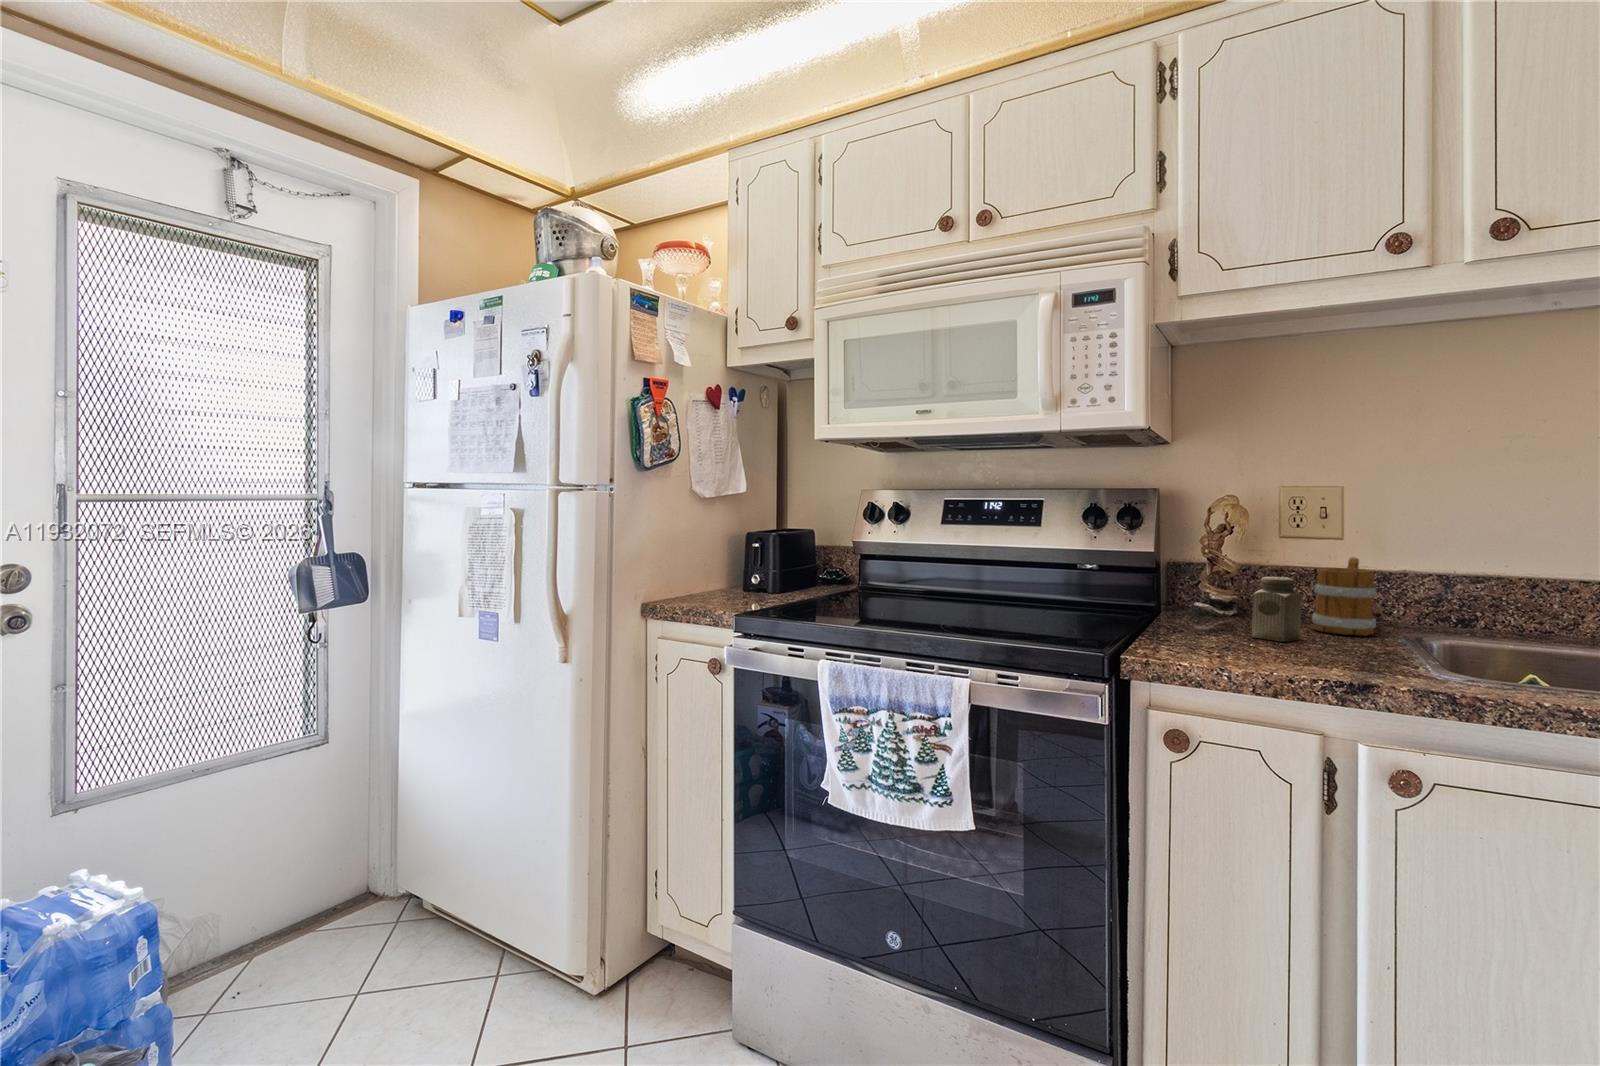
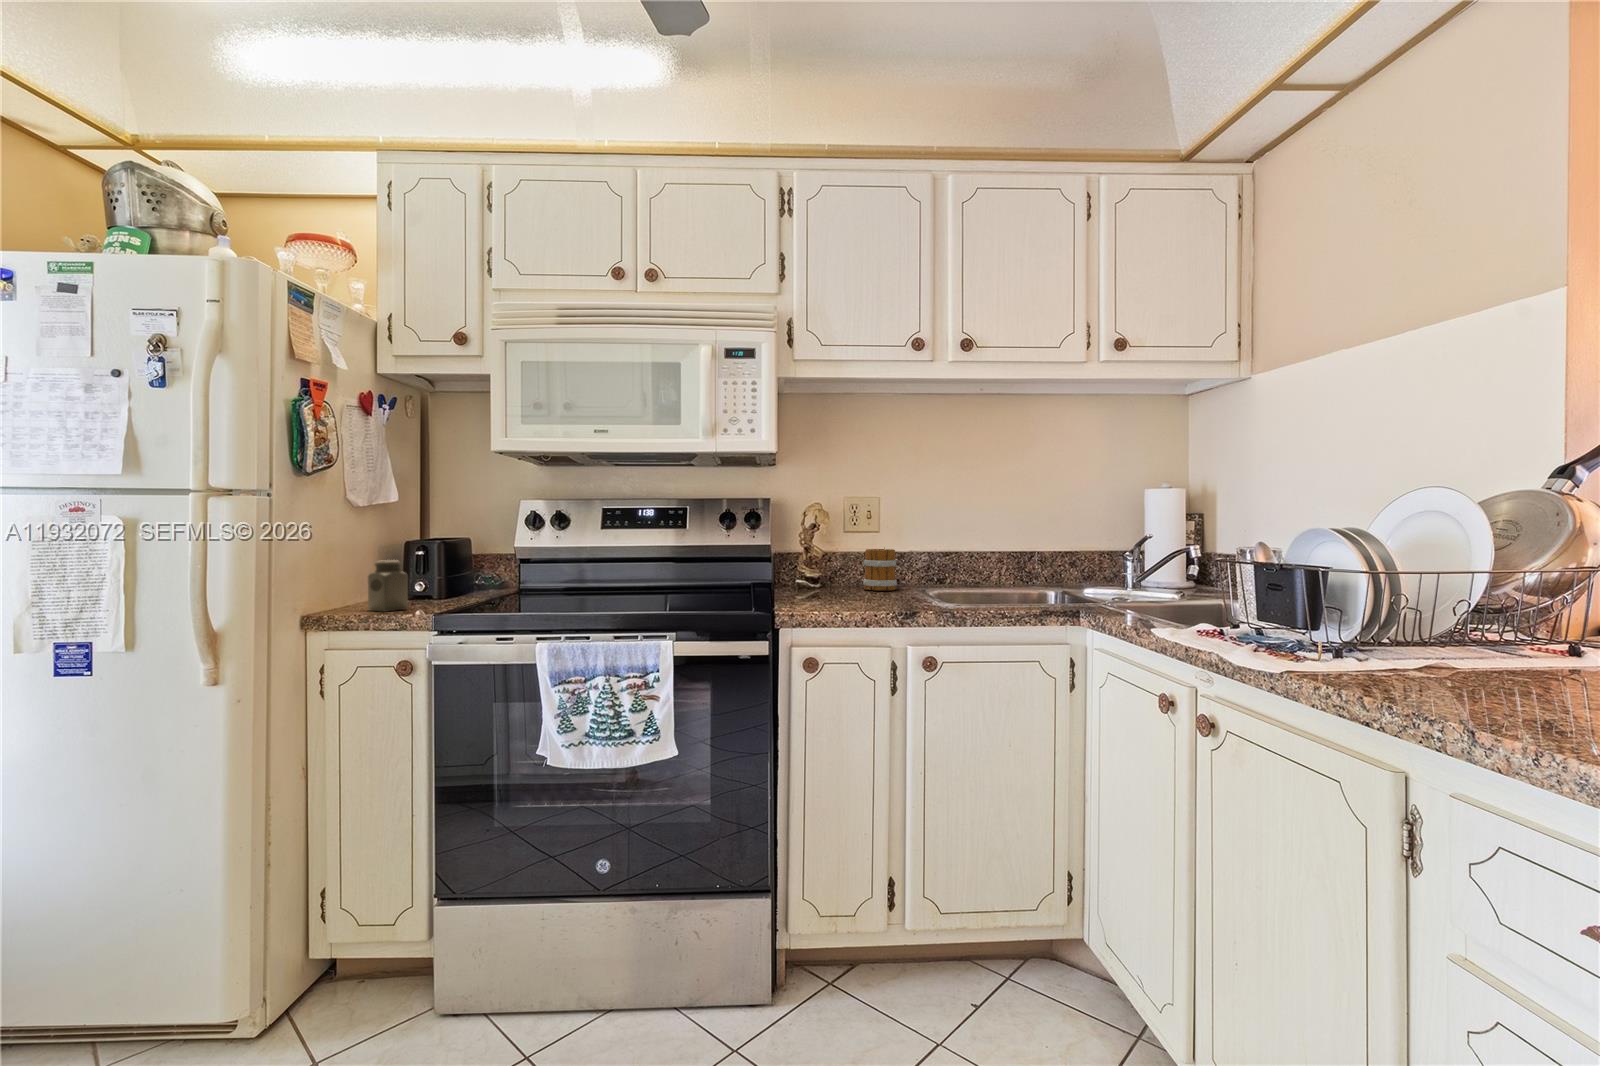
salt shaker: present [1252,577,1302,642] -> present [368,560,408,611]

